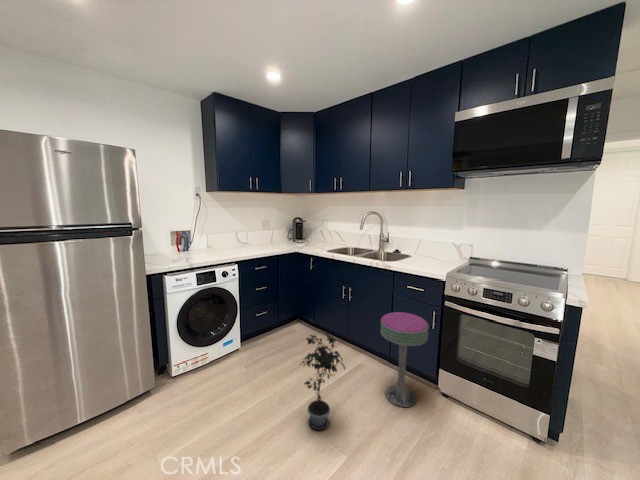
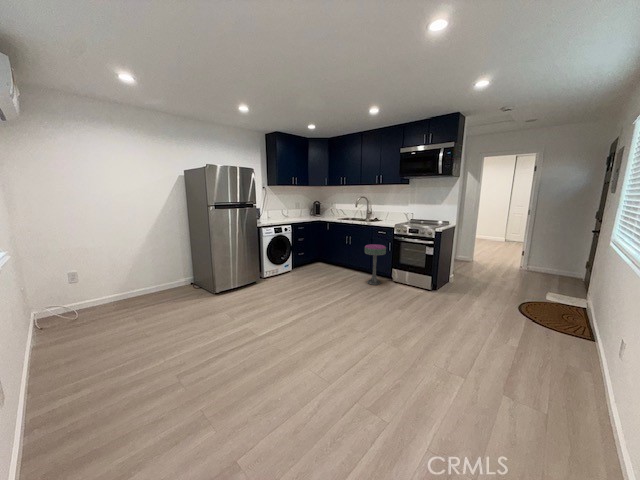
potted plant: present [302,332,345,429] -> none [329,248,349,290]

